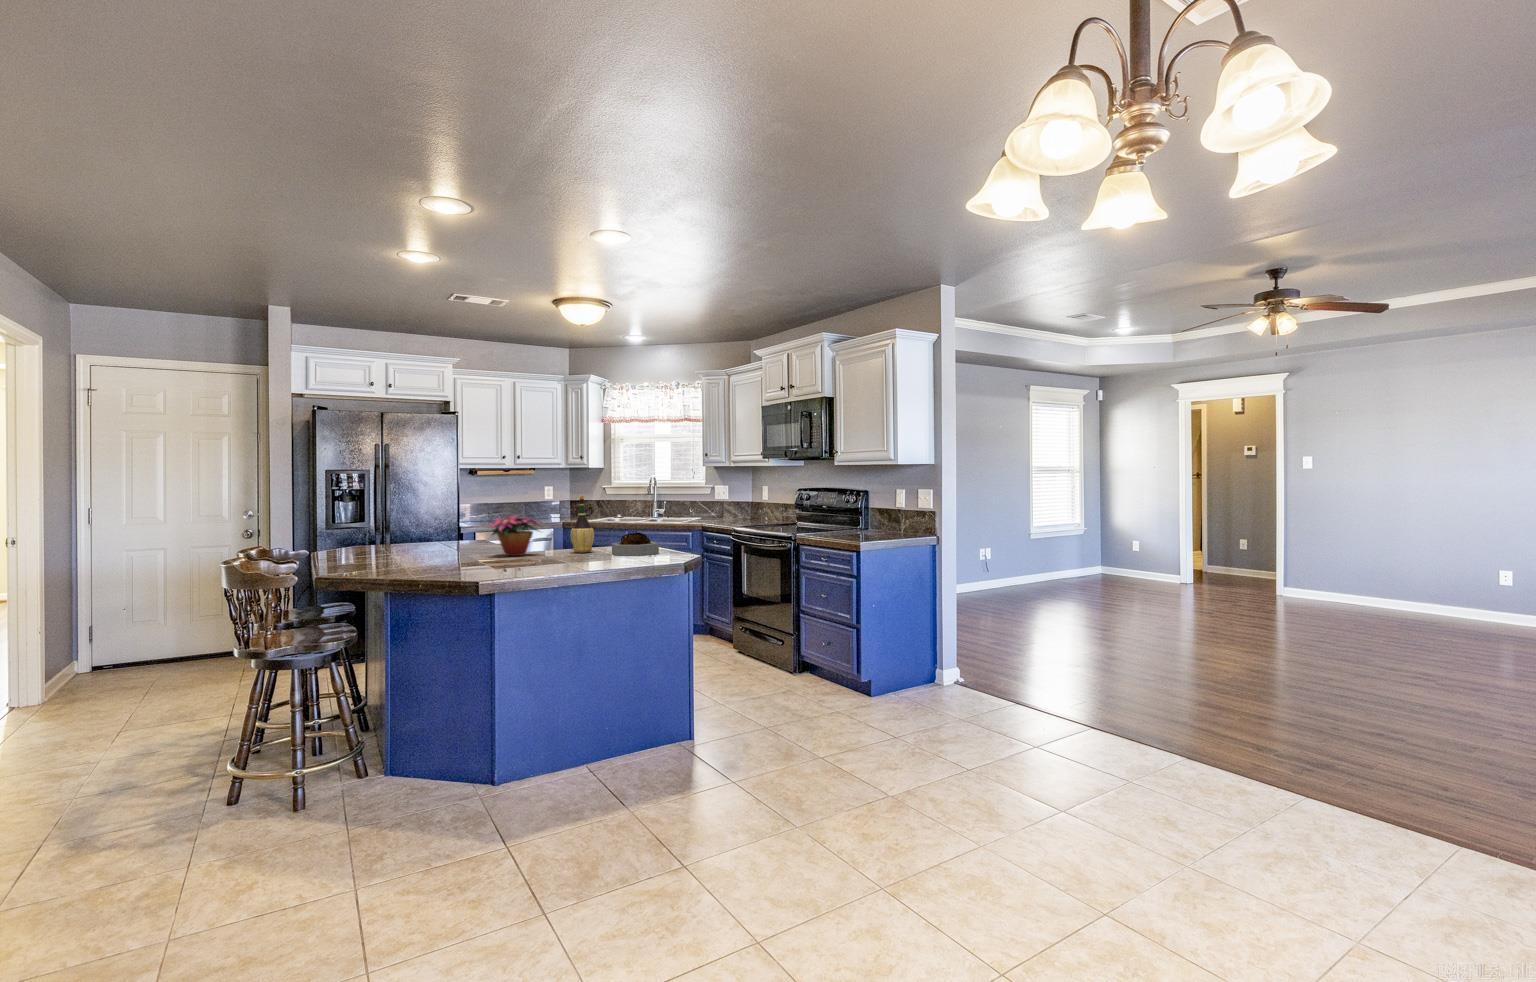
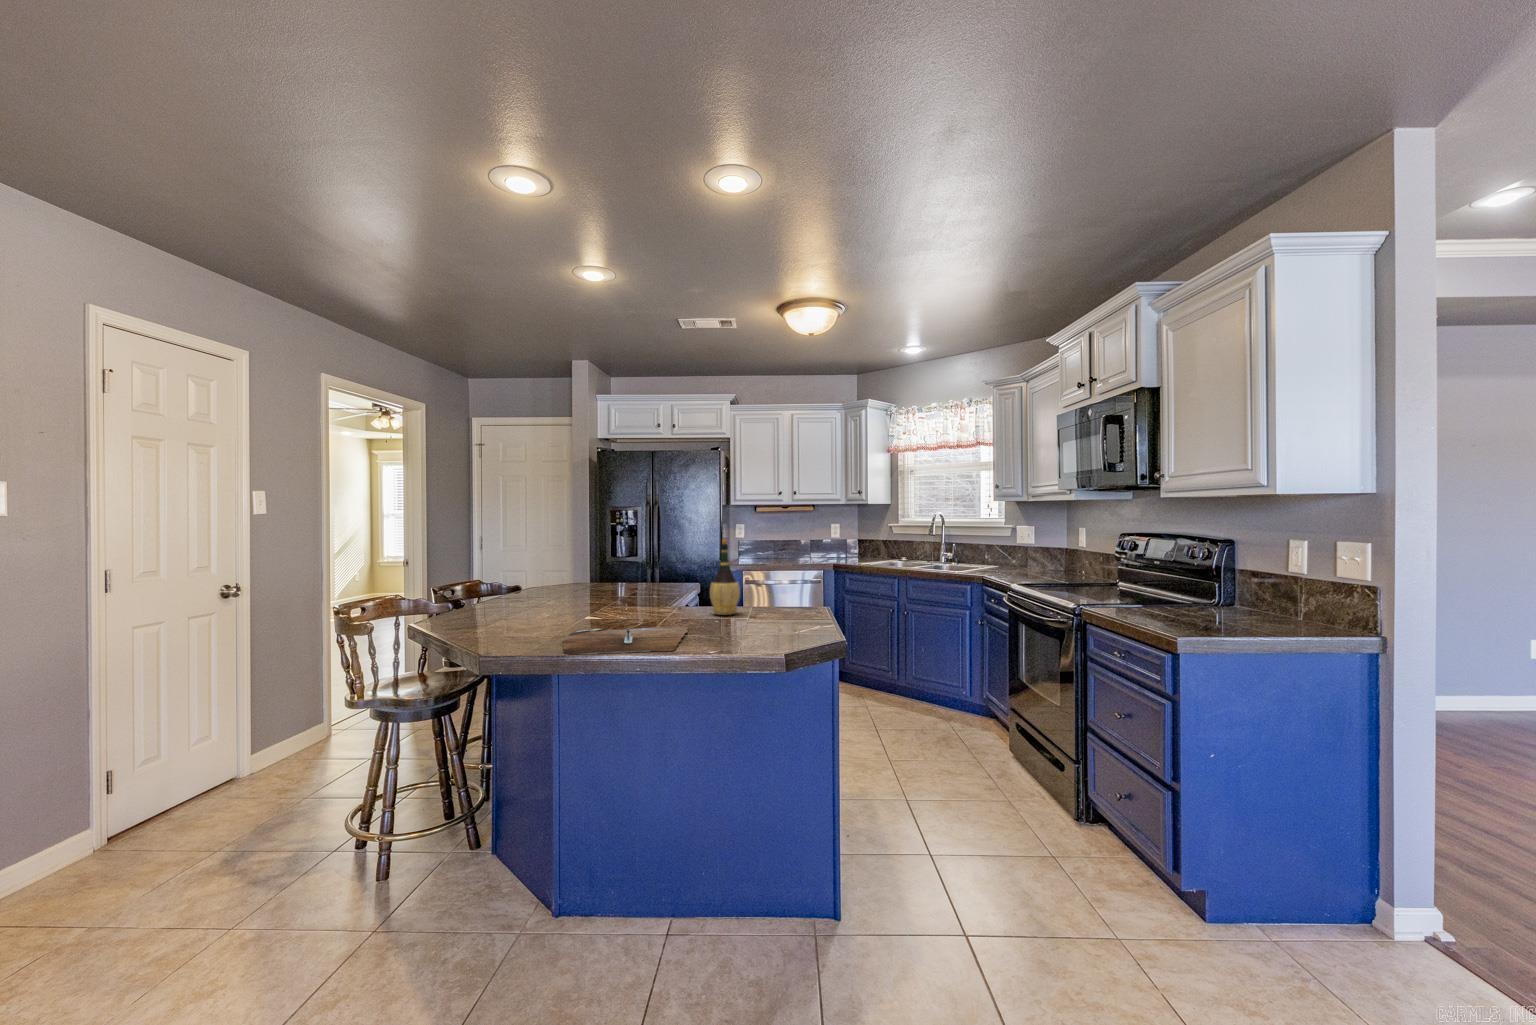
flower arrangement: present [490,516,539,556] -> none [604,561,679,614]
decorative bowl: present [612,533,659,556] -> none [739,592,805,631]
cutting board: none [513,555,617,571] -> present [562,626,688,655]

